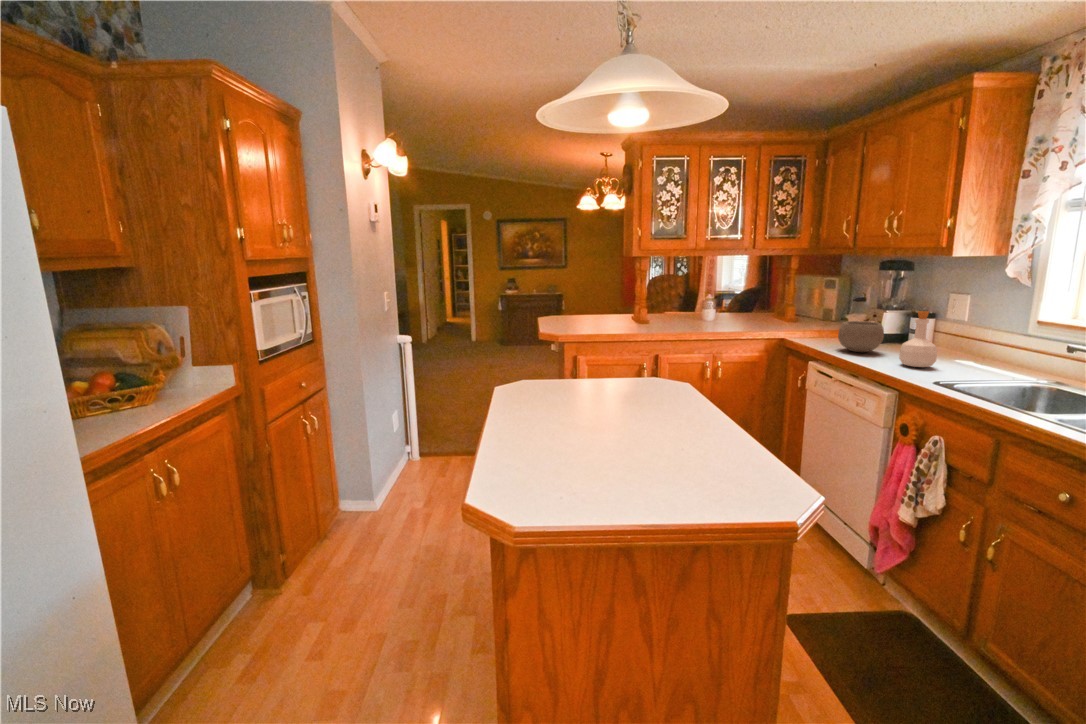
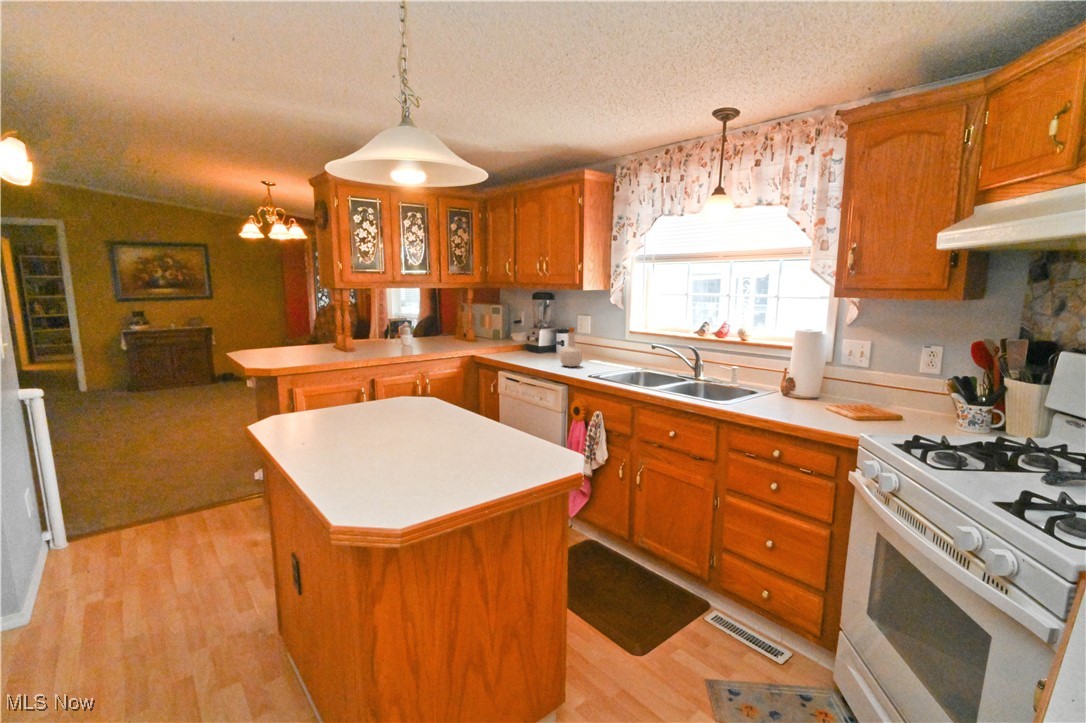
bowl: present [838,321,884,352] -> none [518,337,547,360]

